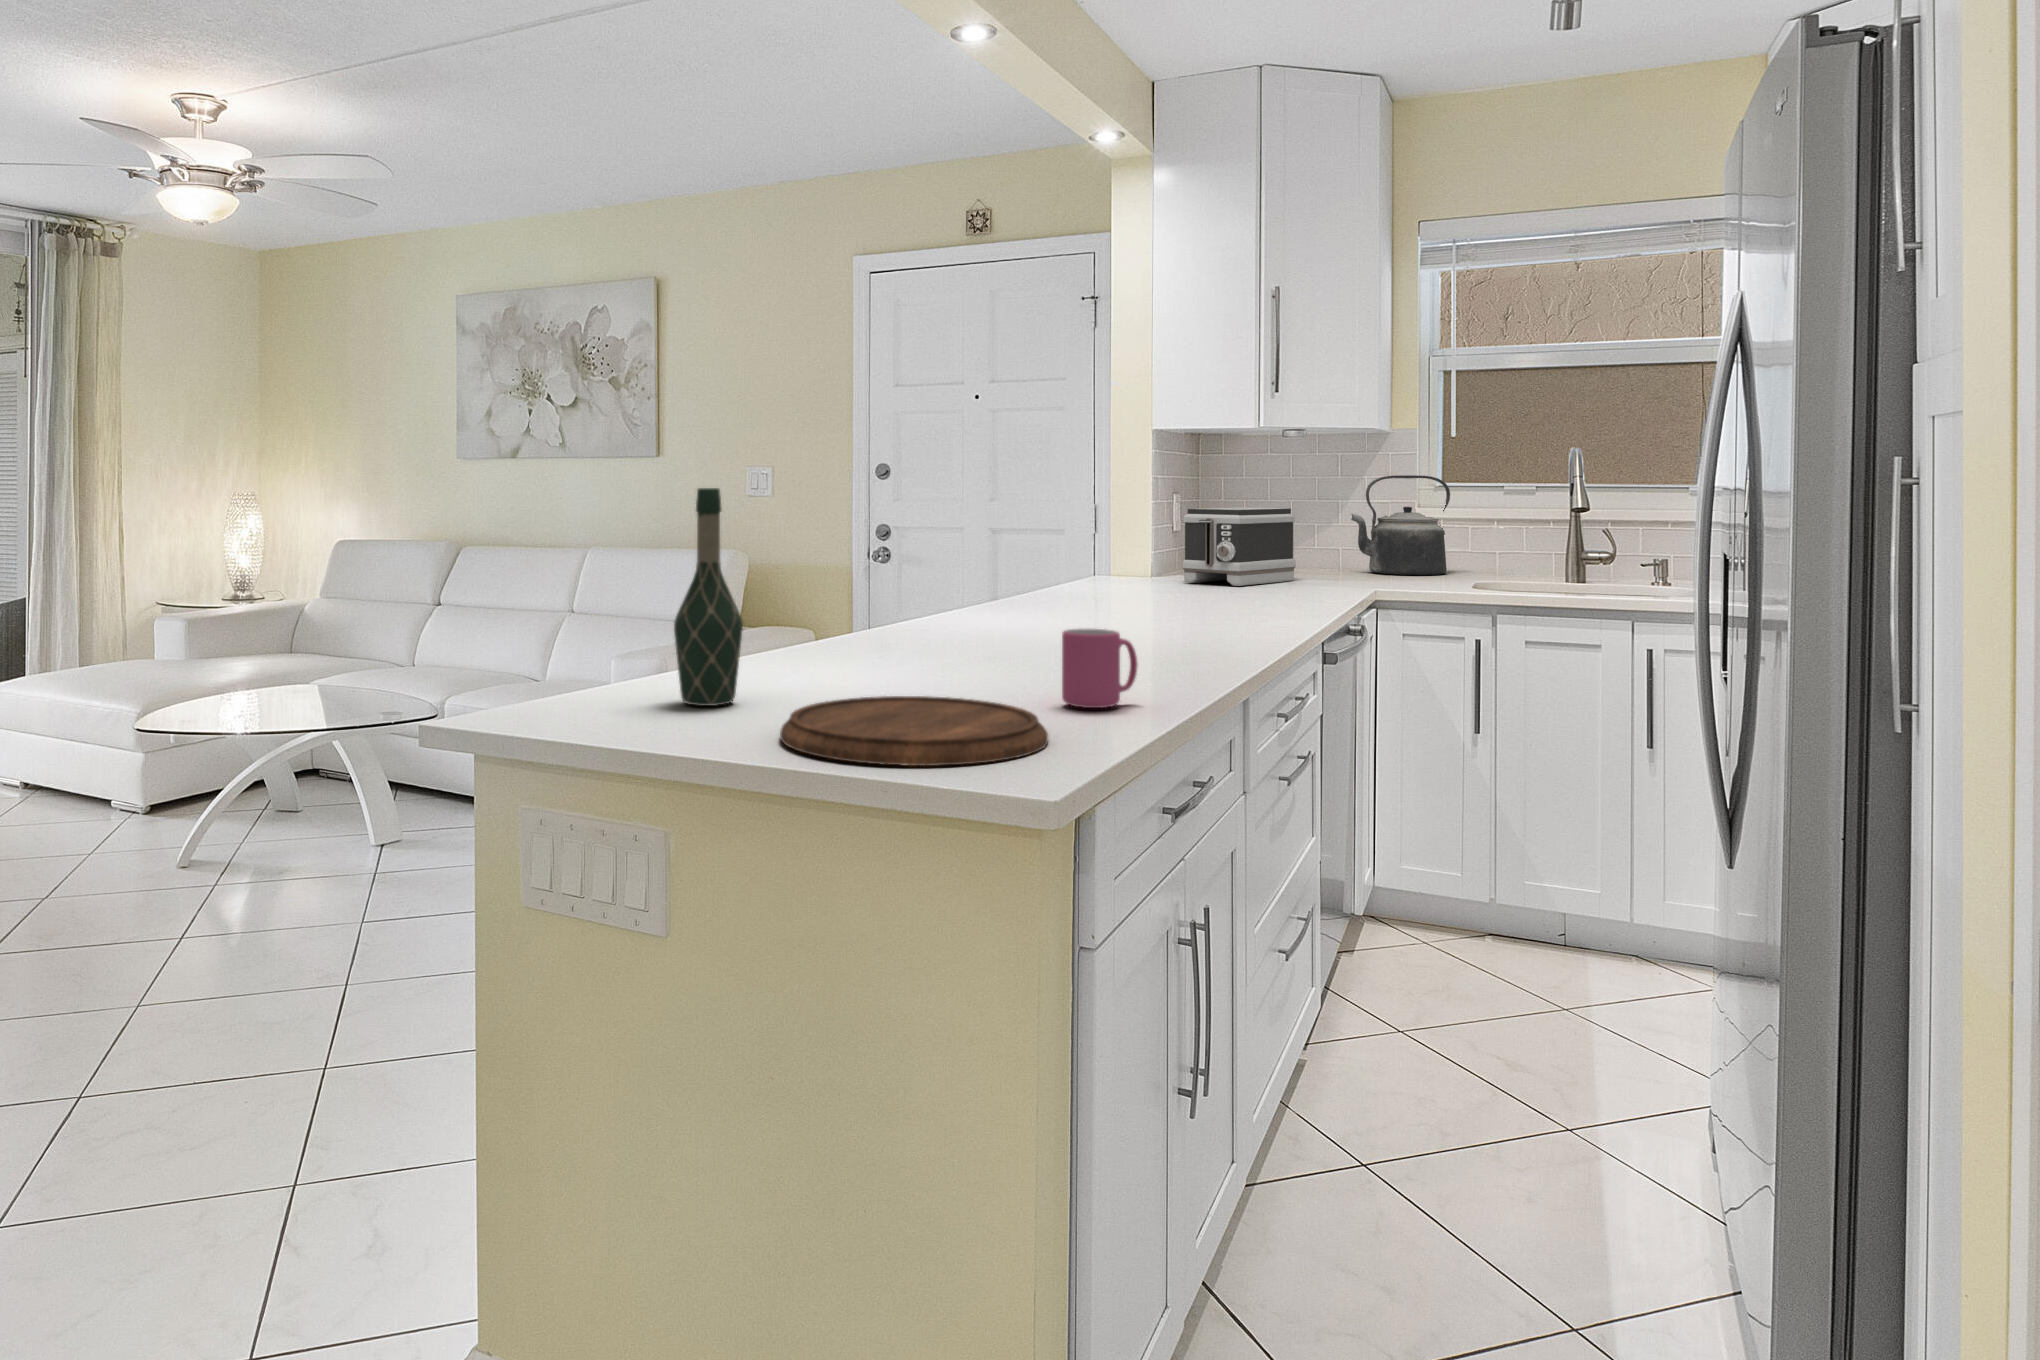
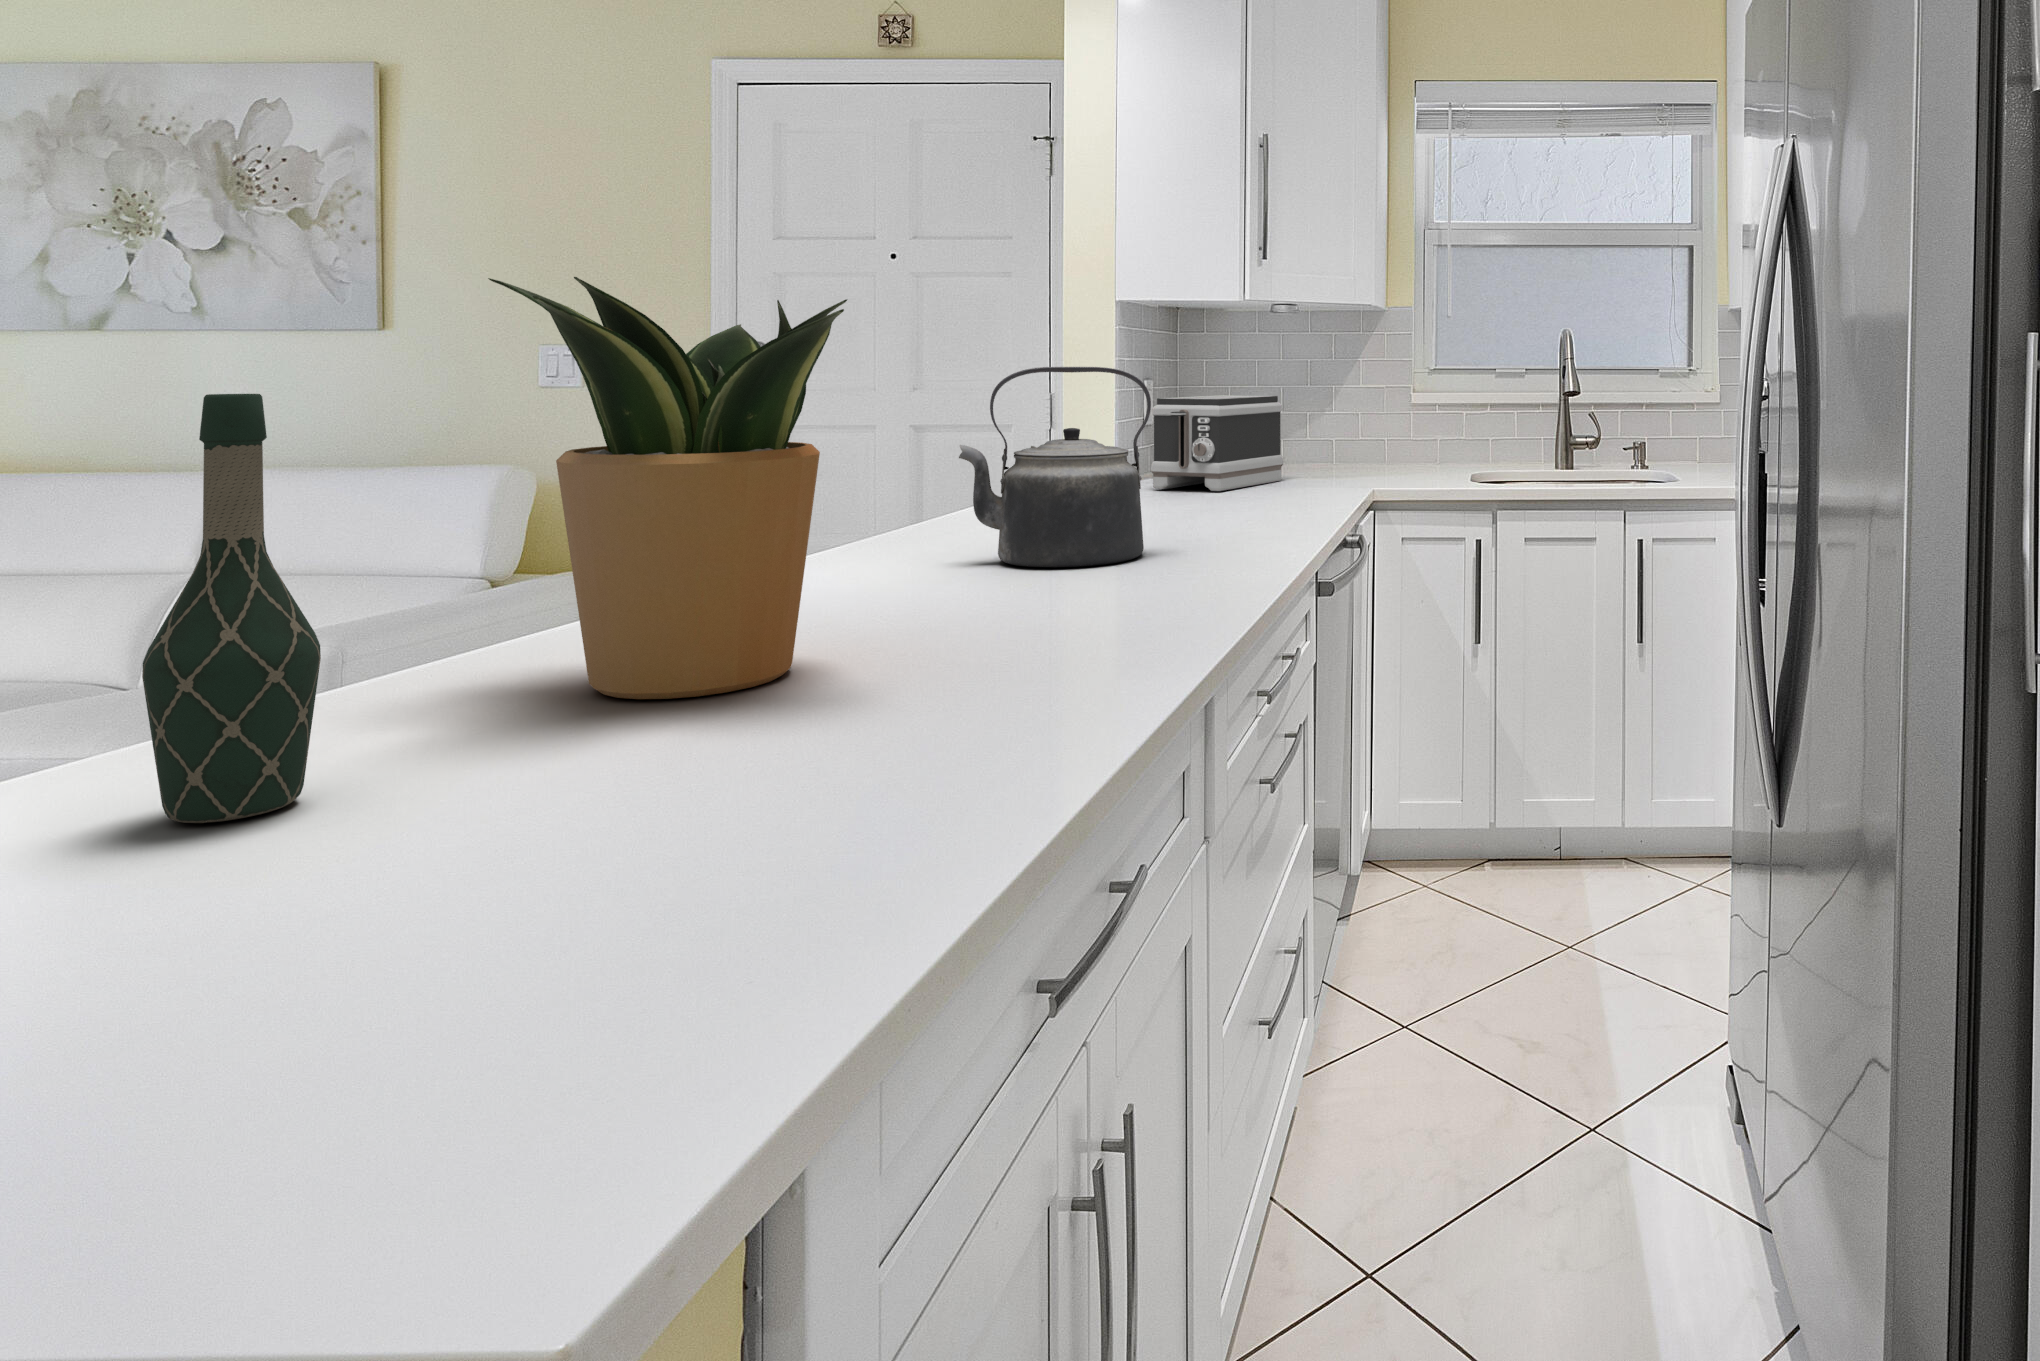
potted plant: none [793,423,991,677] -> present [488,277,847,699]
kettle: present [1351,475,1450,575] -> present [959,367,1151,567]
mug: present [1062,629,1137,708] -> none [958,605,1080,736]
cutting board: present [780,696,1048,766] -> none [335,753,918,960]

